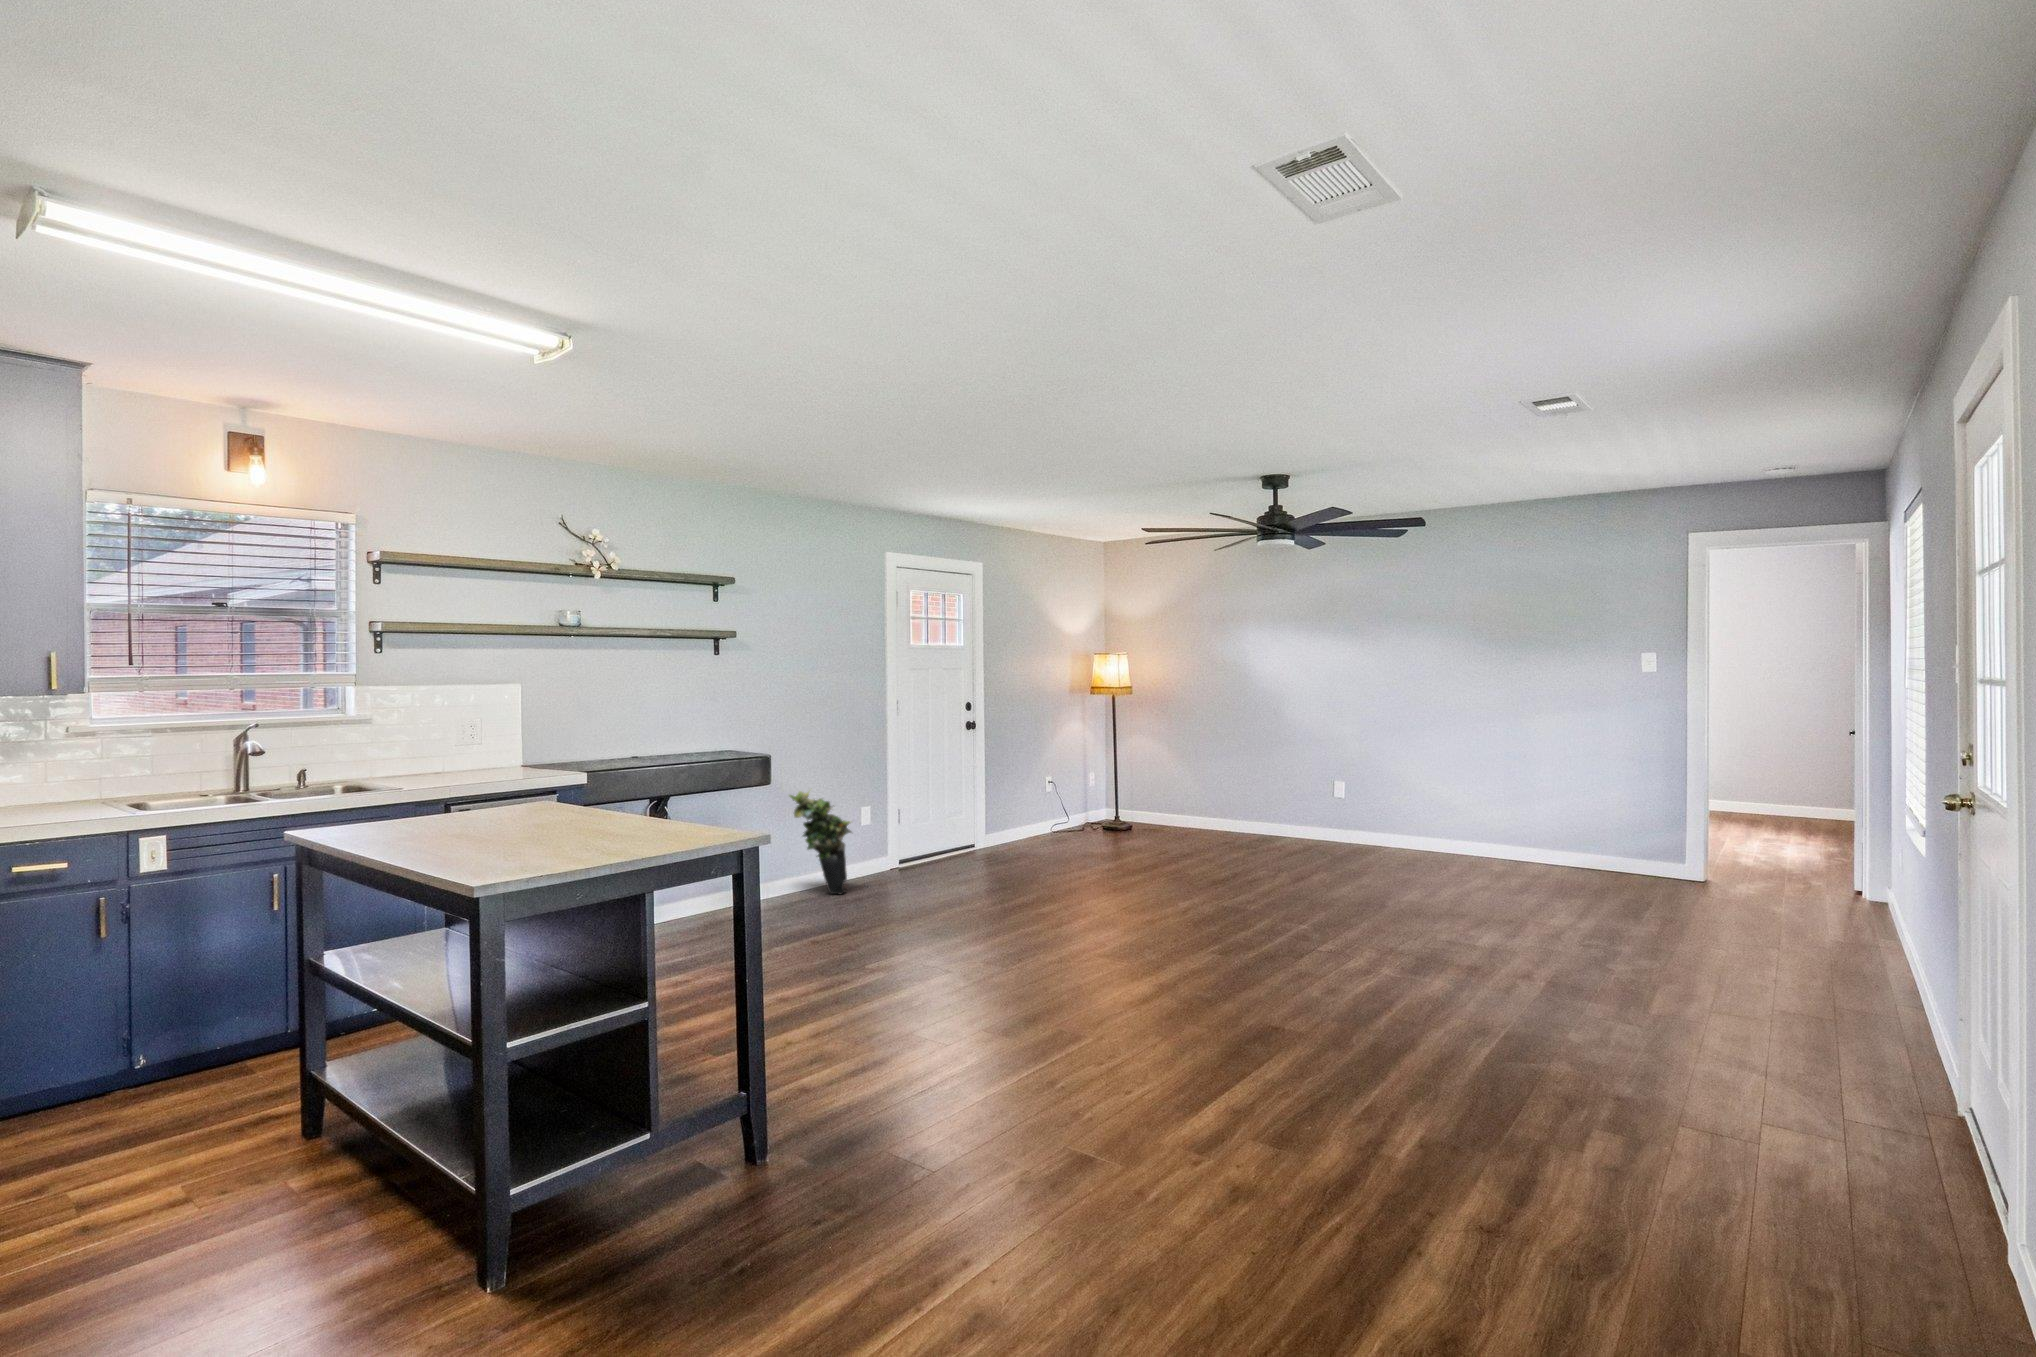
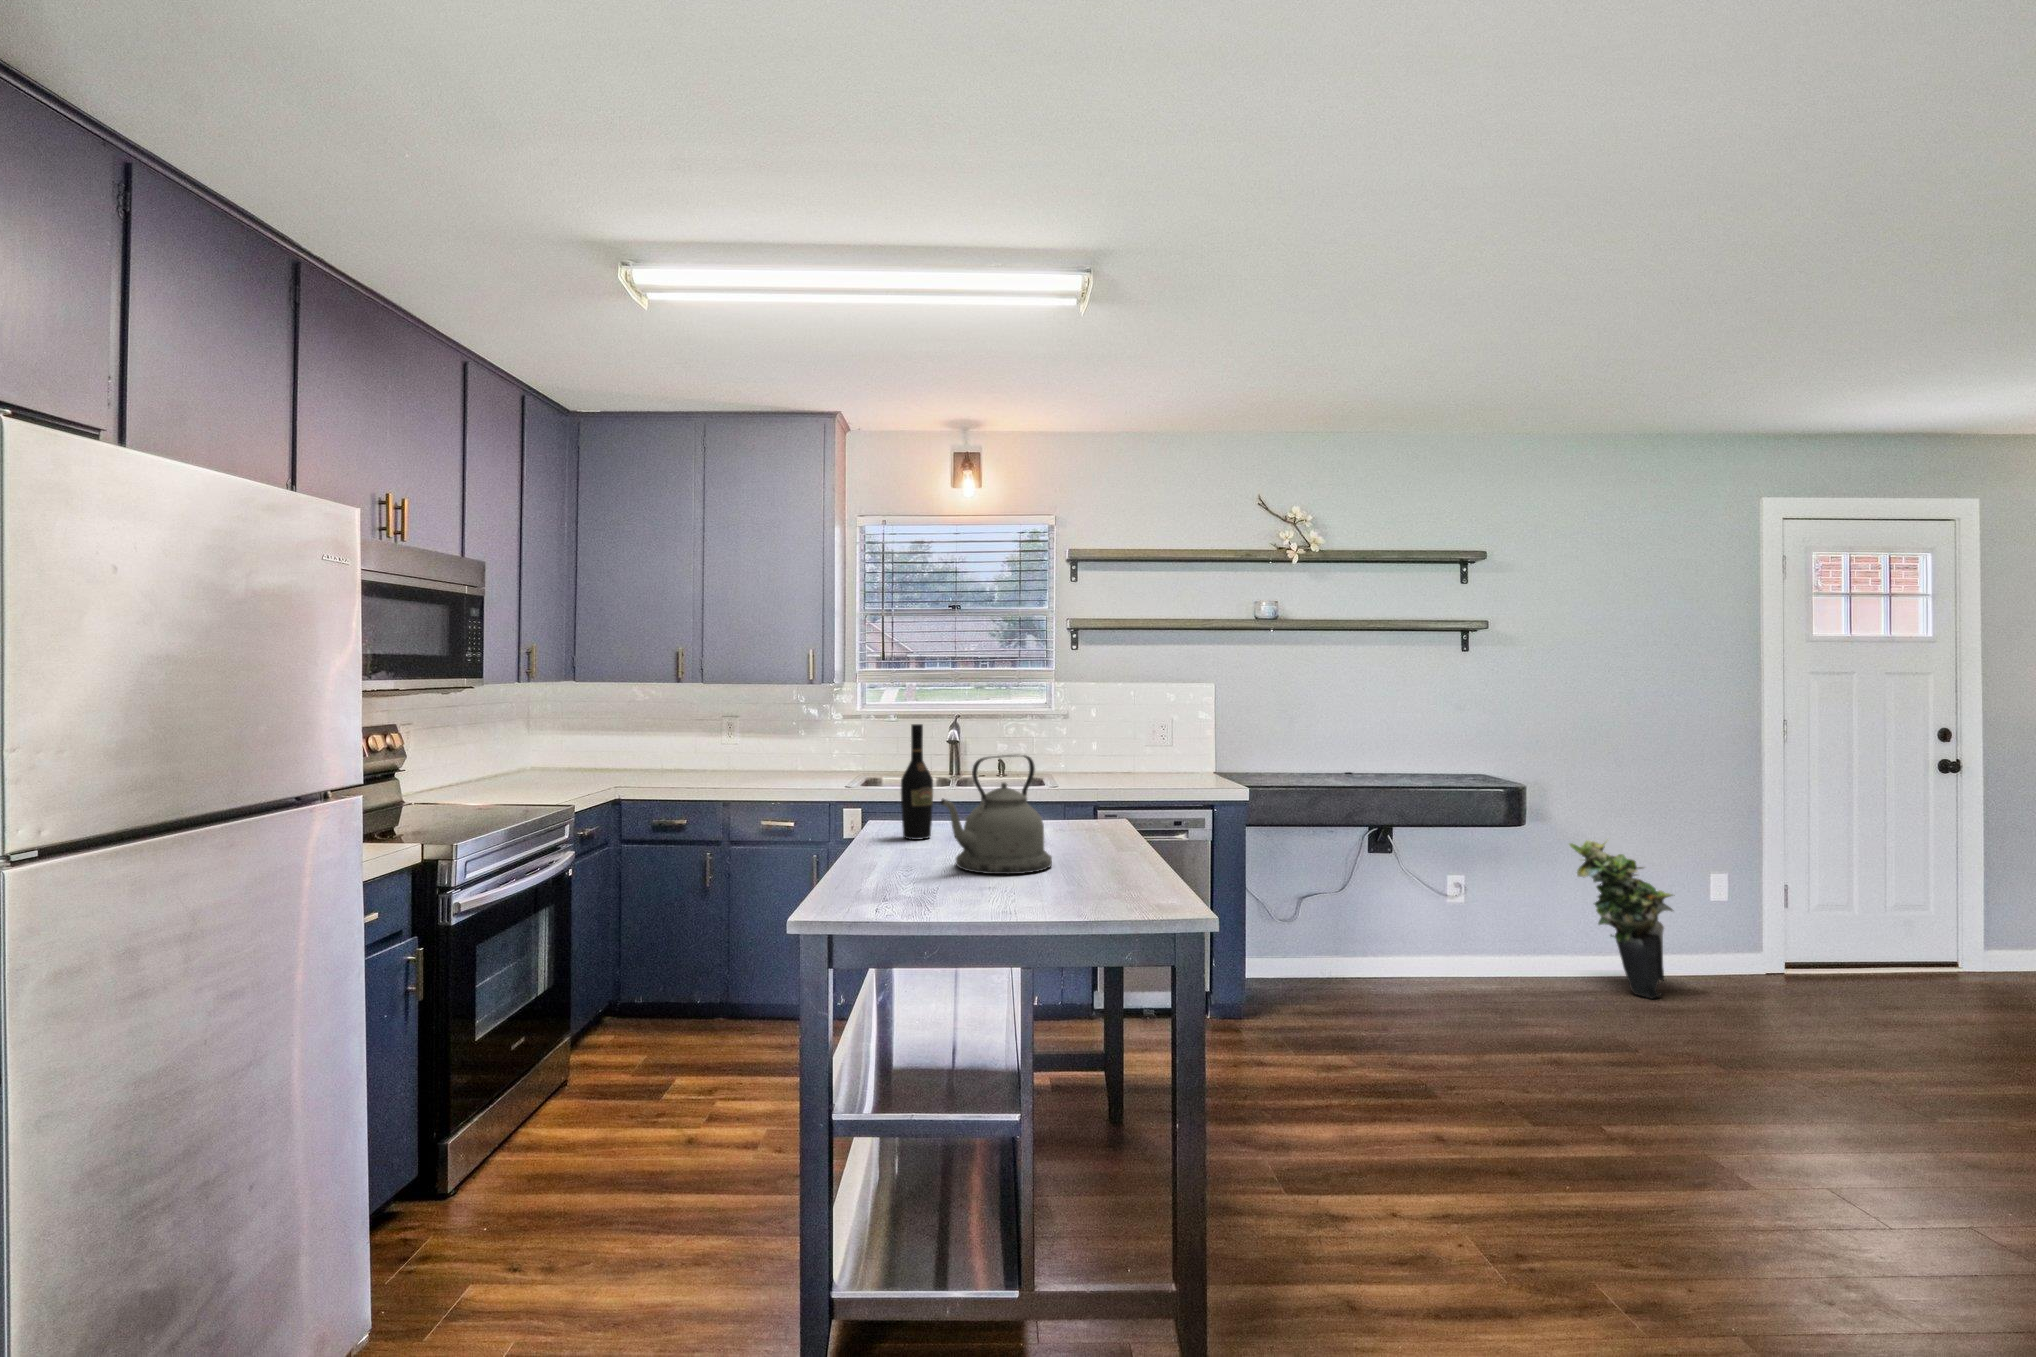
wine bottle: none [385,737,419,844] -> present [901,724,933,840]
kettle: none [504,758,590,855] -> present [941,755,1052,874]

